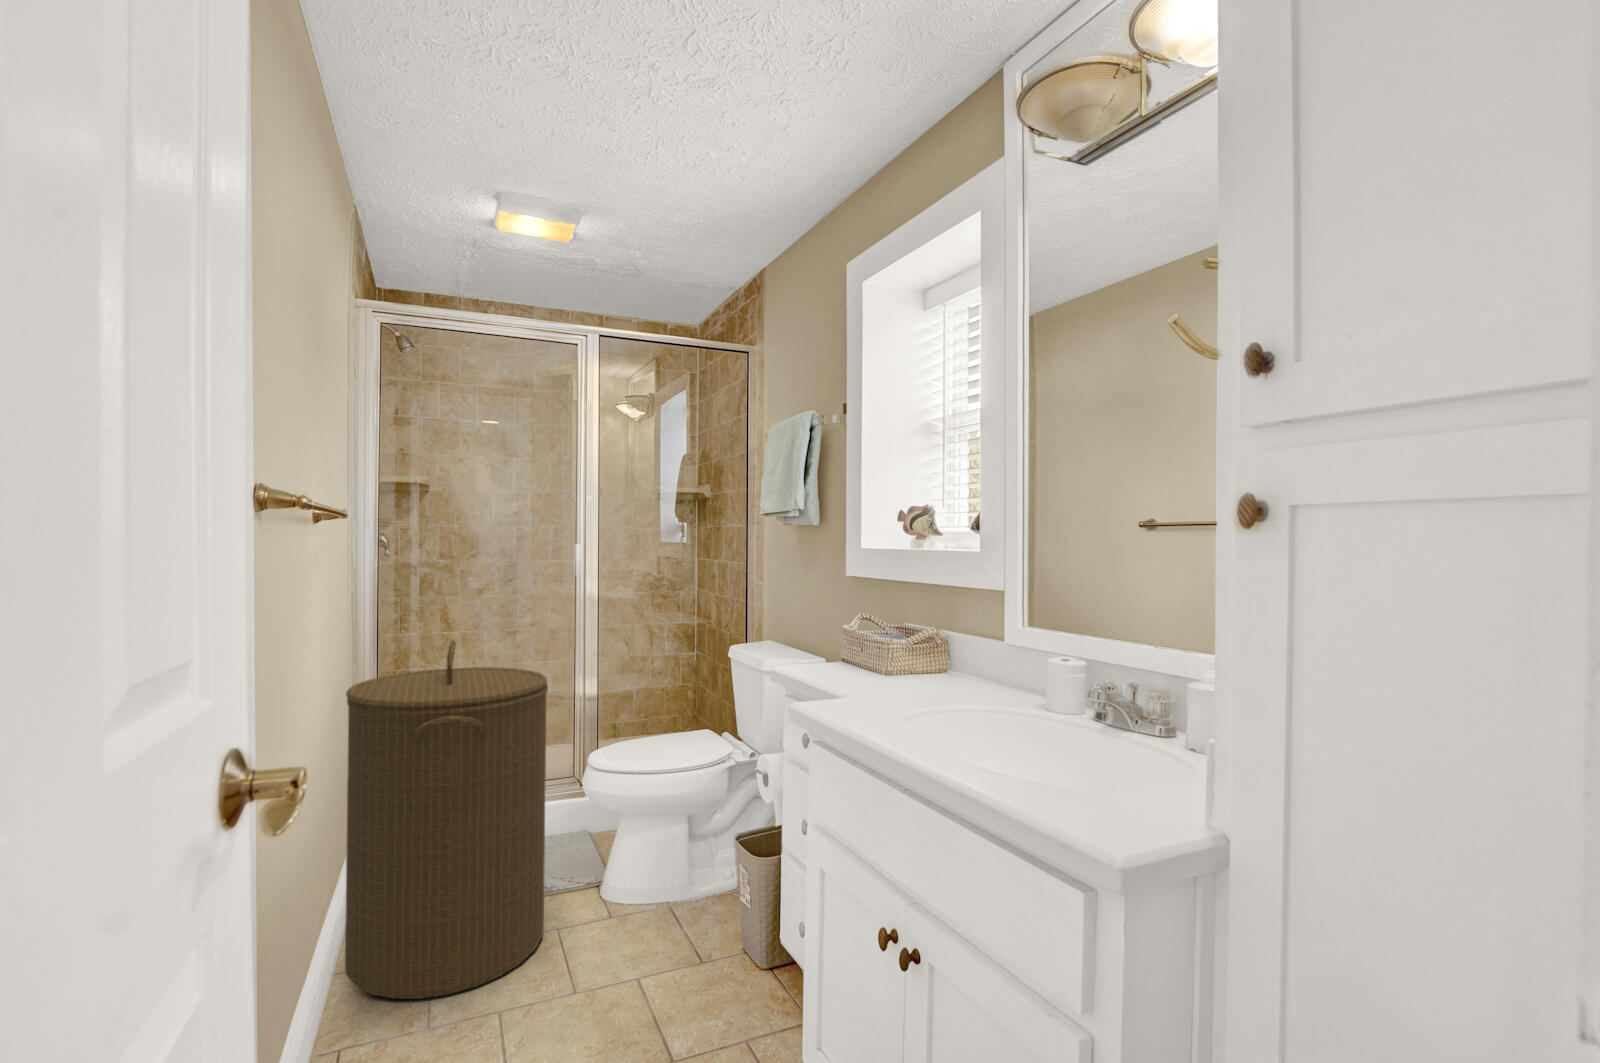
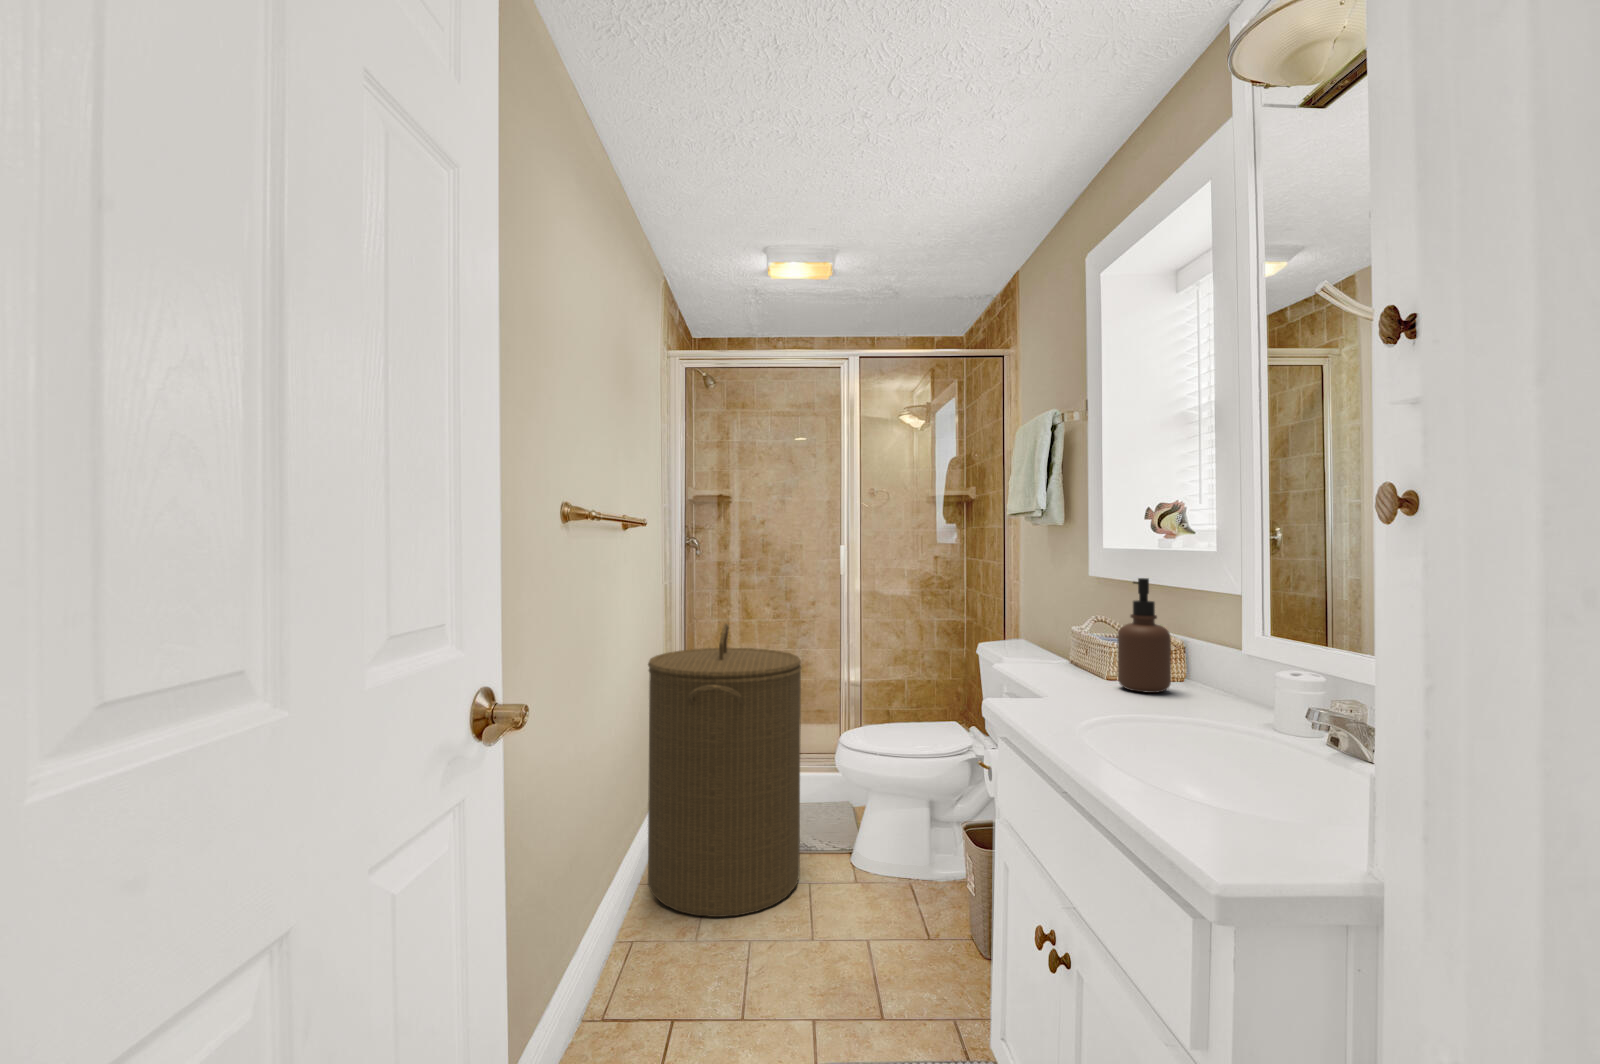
soap dispenser: none [902,579,947,686] -> present [1117,578,1171,693]

